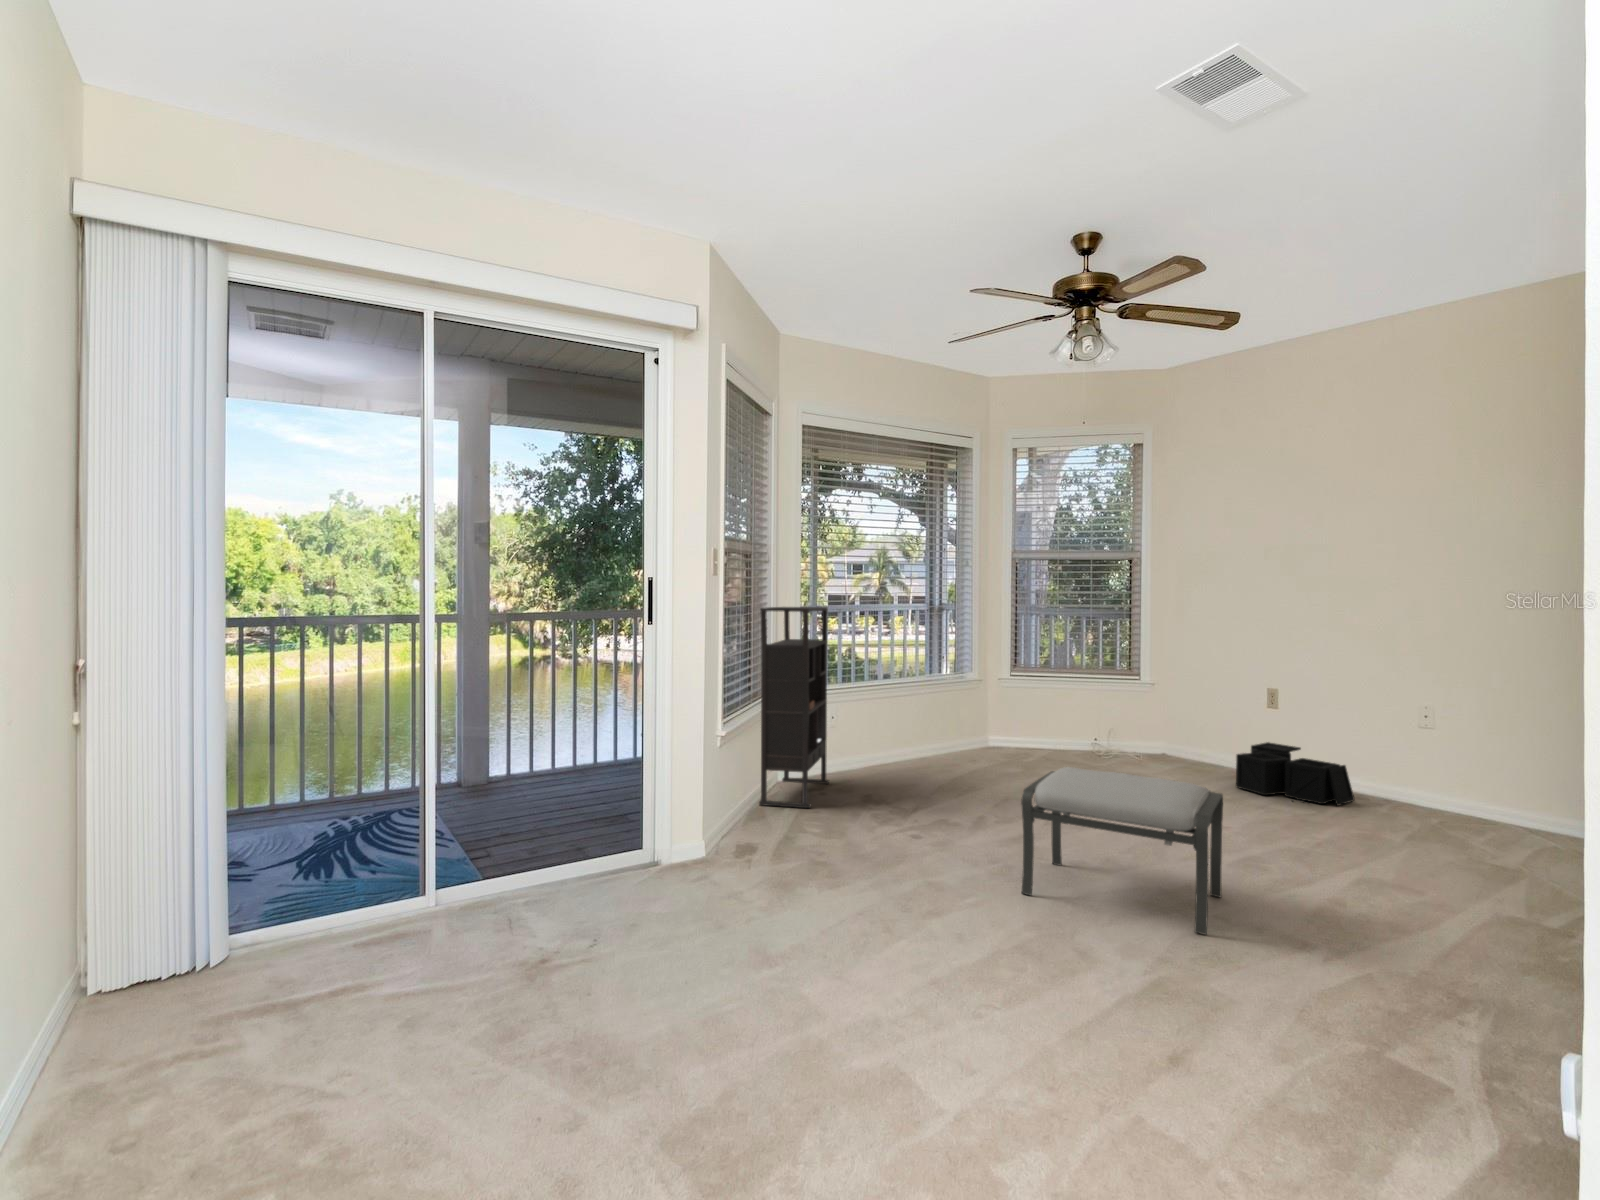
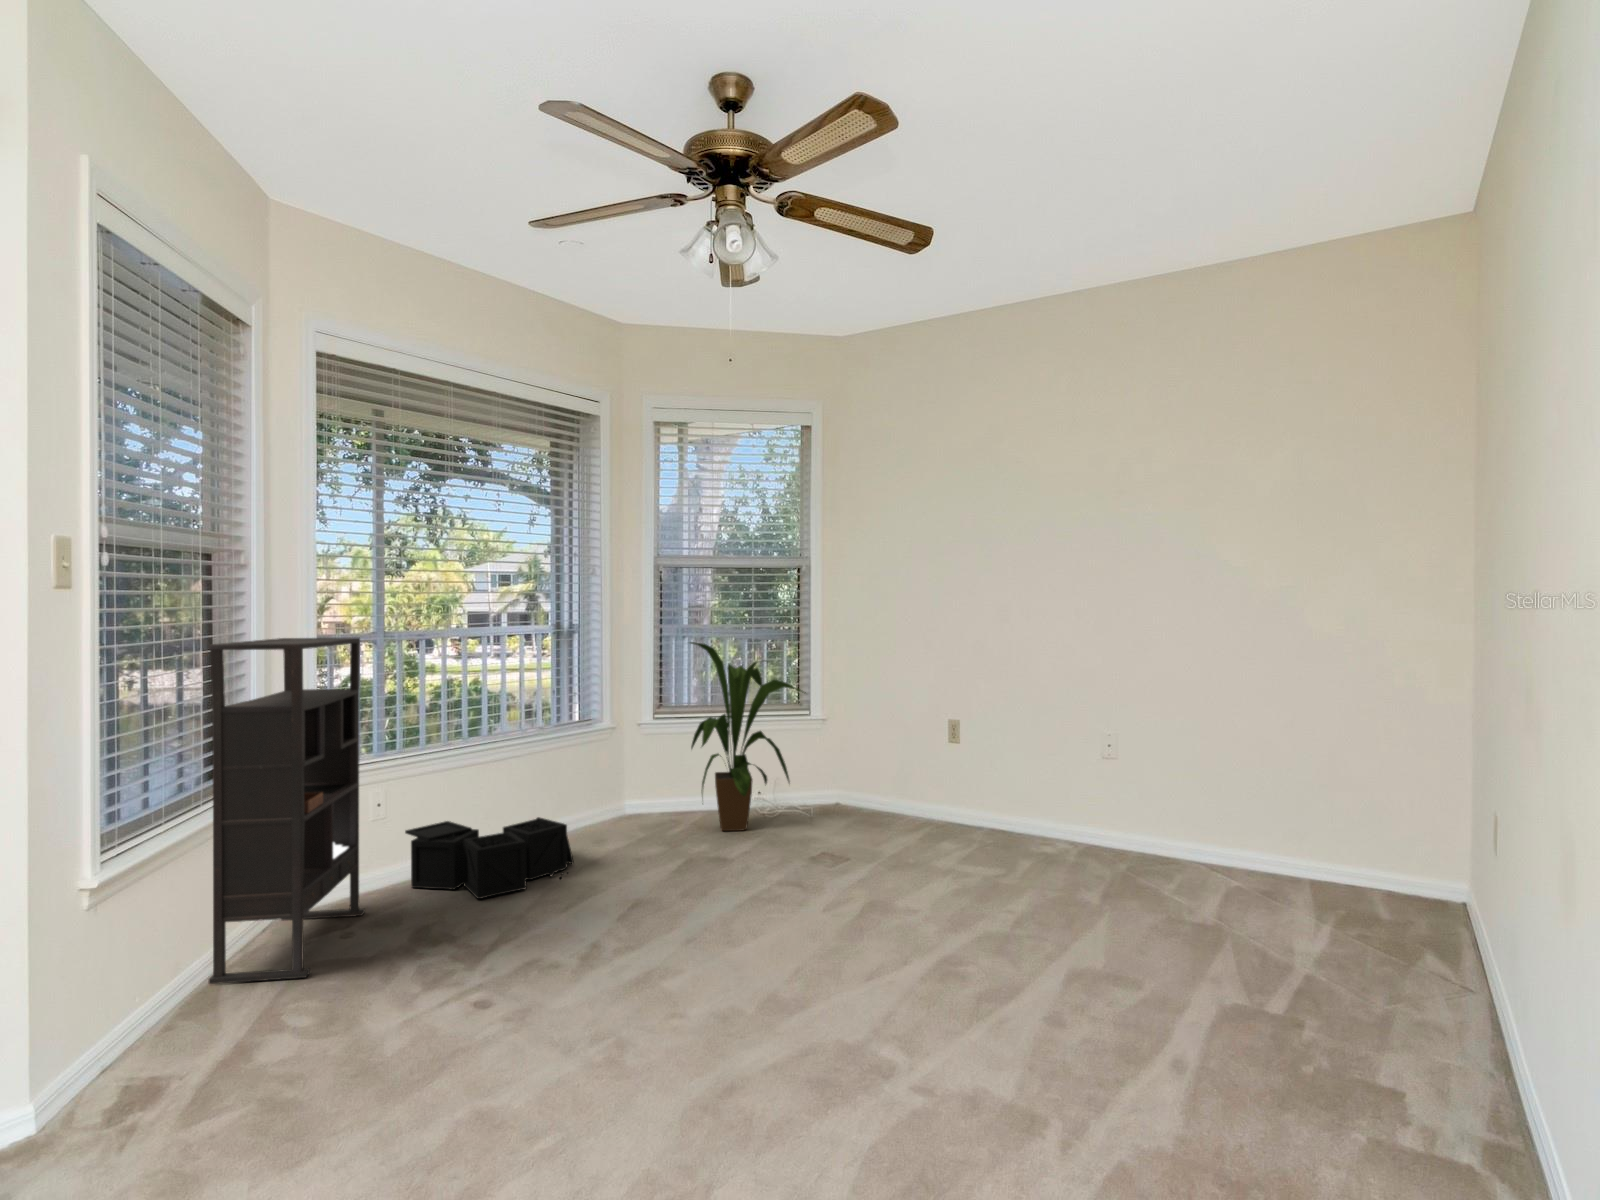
house plant: none [1038,616,1137,763] -> present [690,642,806,831]
storage bin: present [1236,742,1354,805] -> present [405,817,574,899]
ottoman: present [1021,767,1223,935] -> none [628,890,925,1170]

